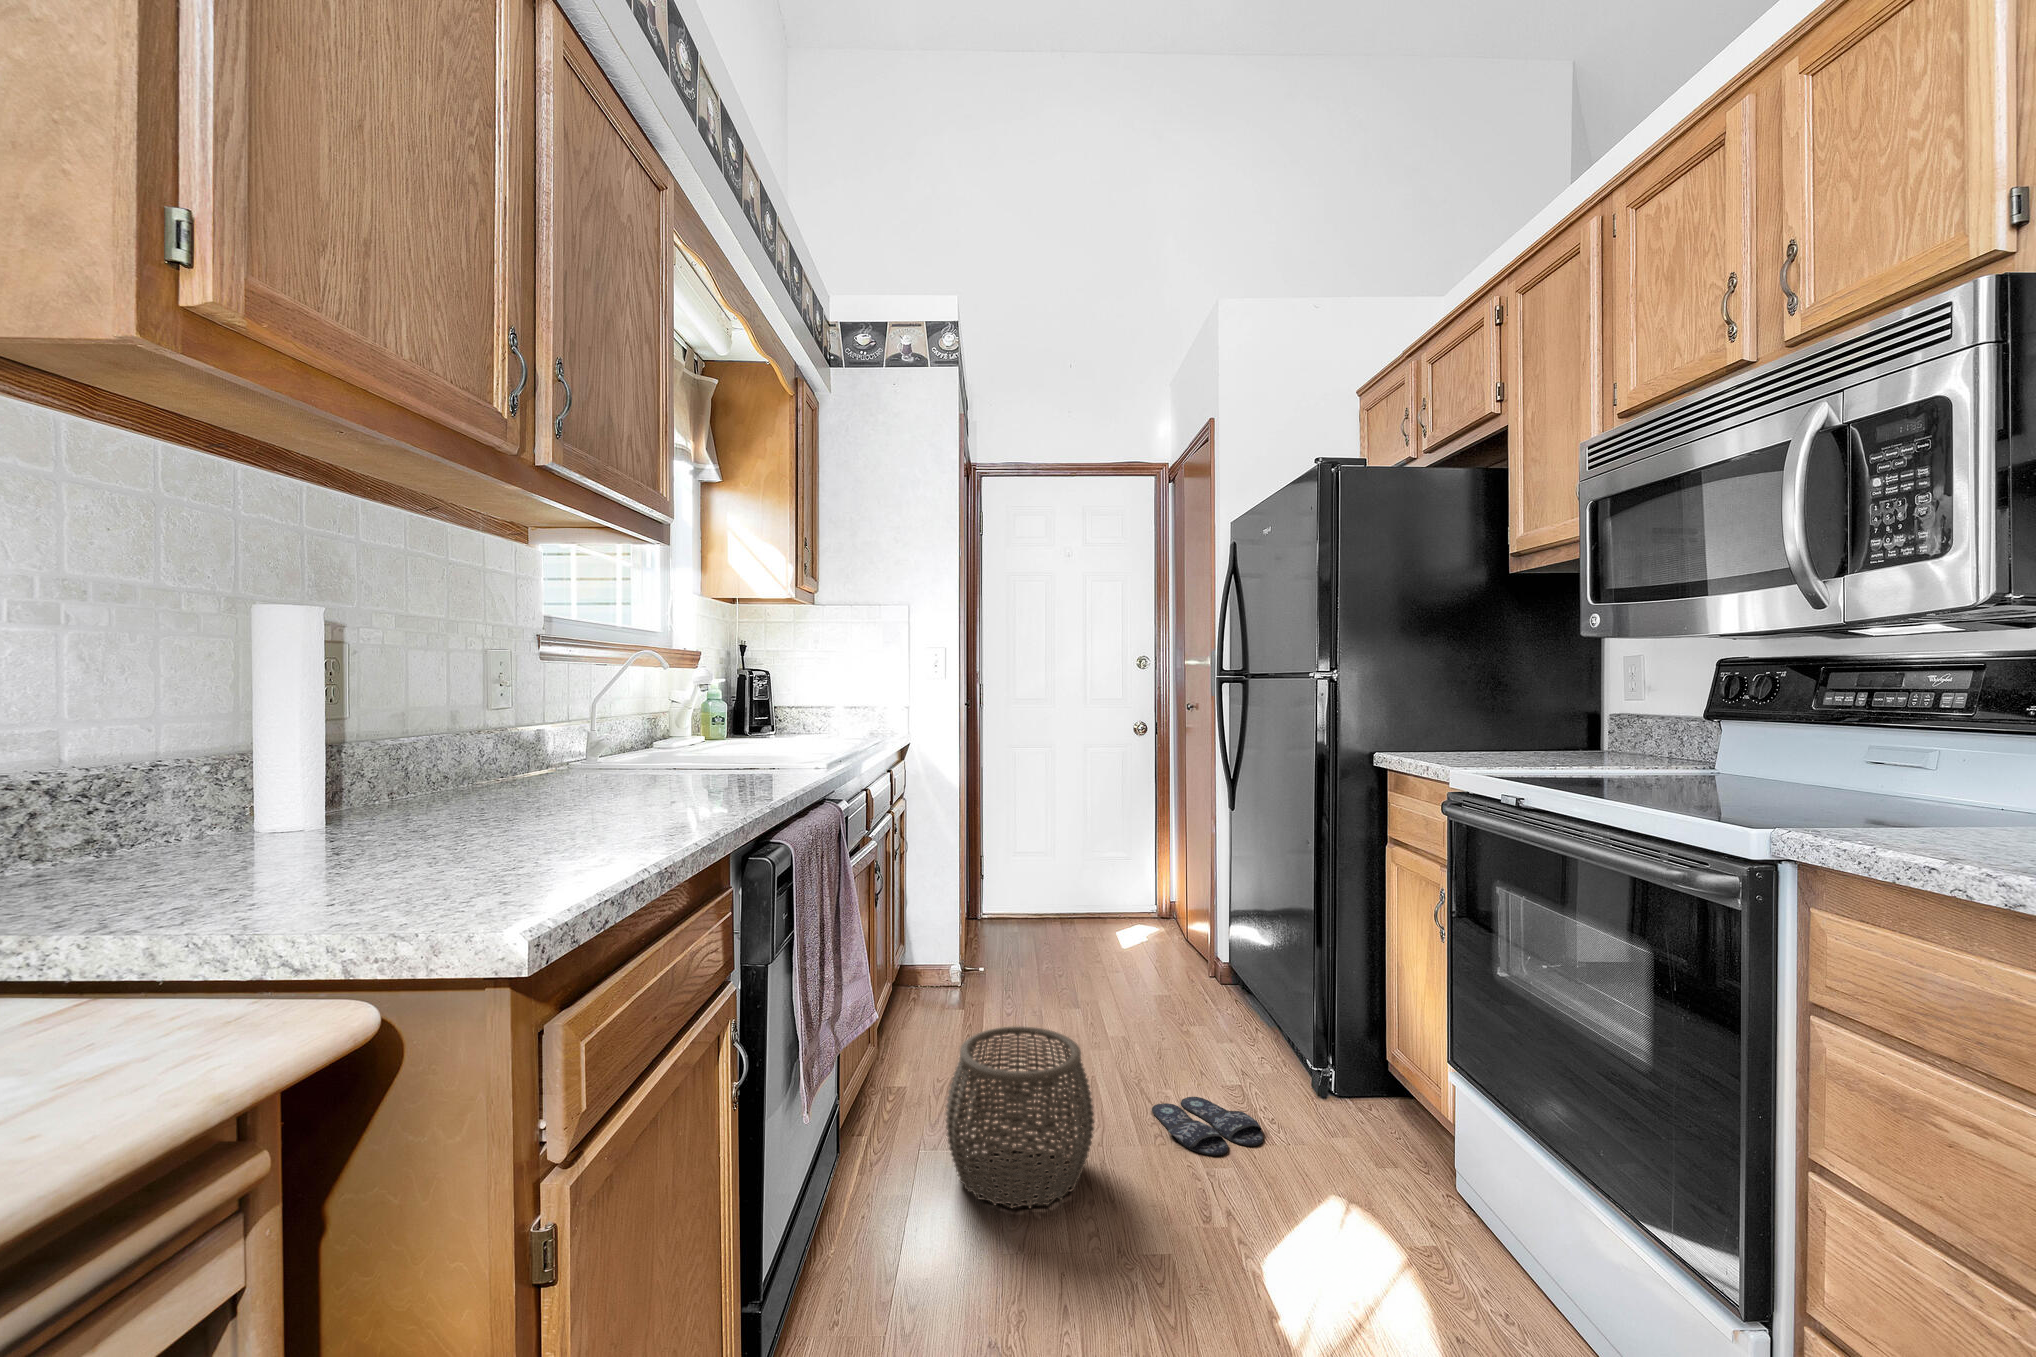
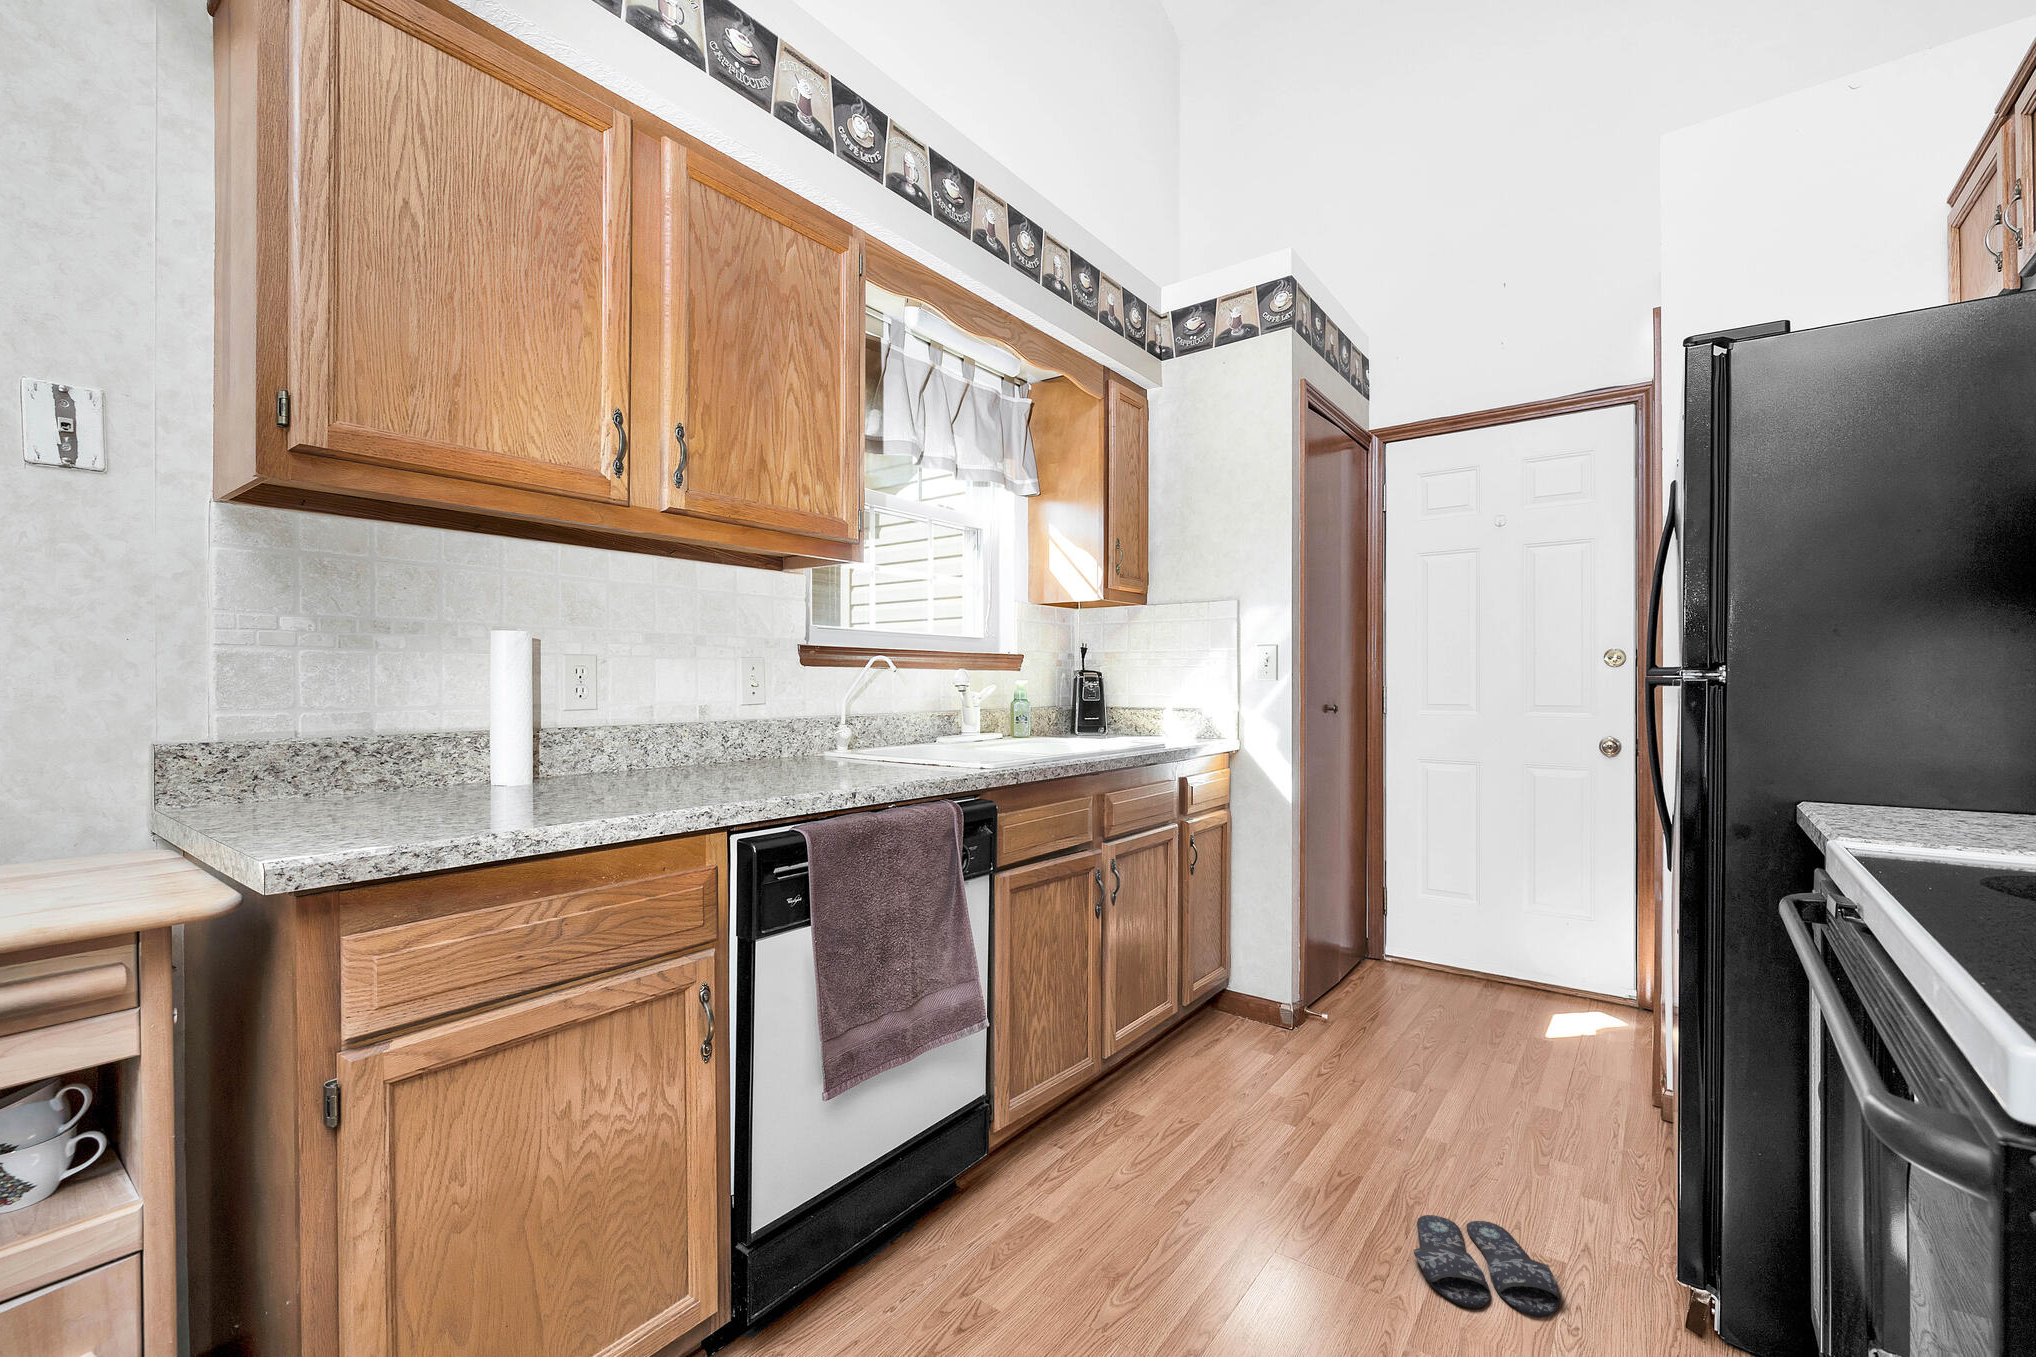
woven basket: present [946,1026,1094,1208] -> none [1107,1061,1281,1276]

